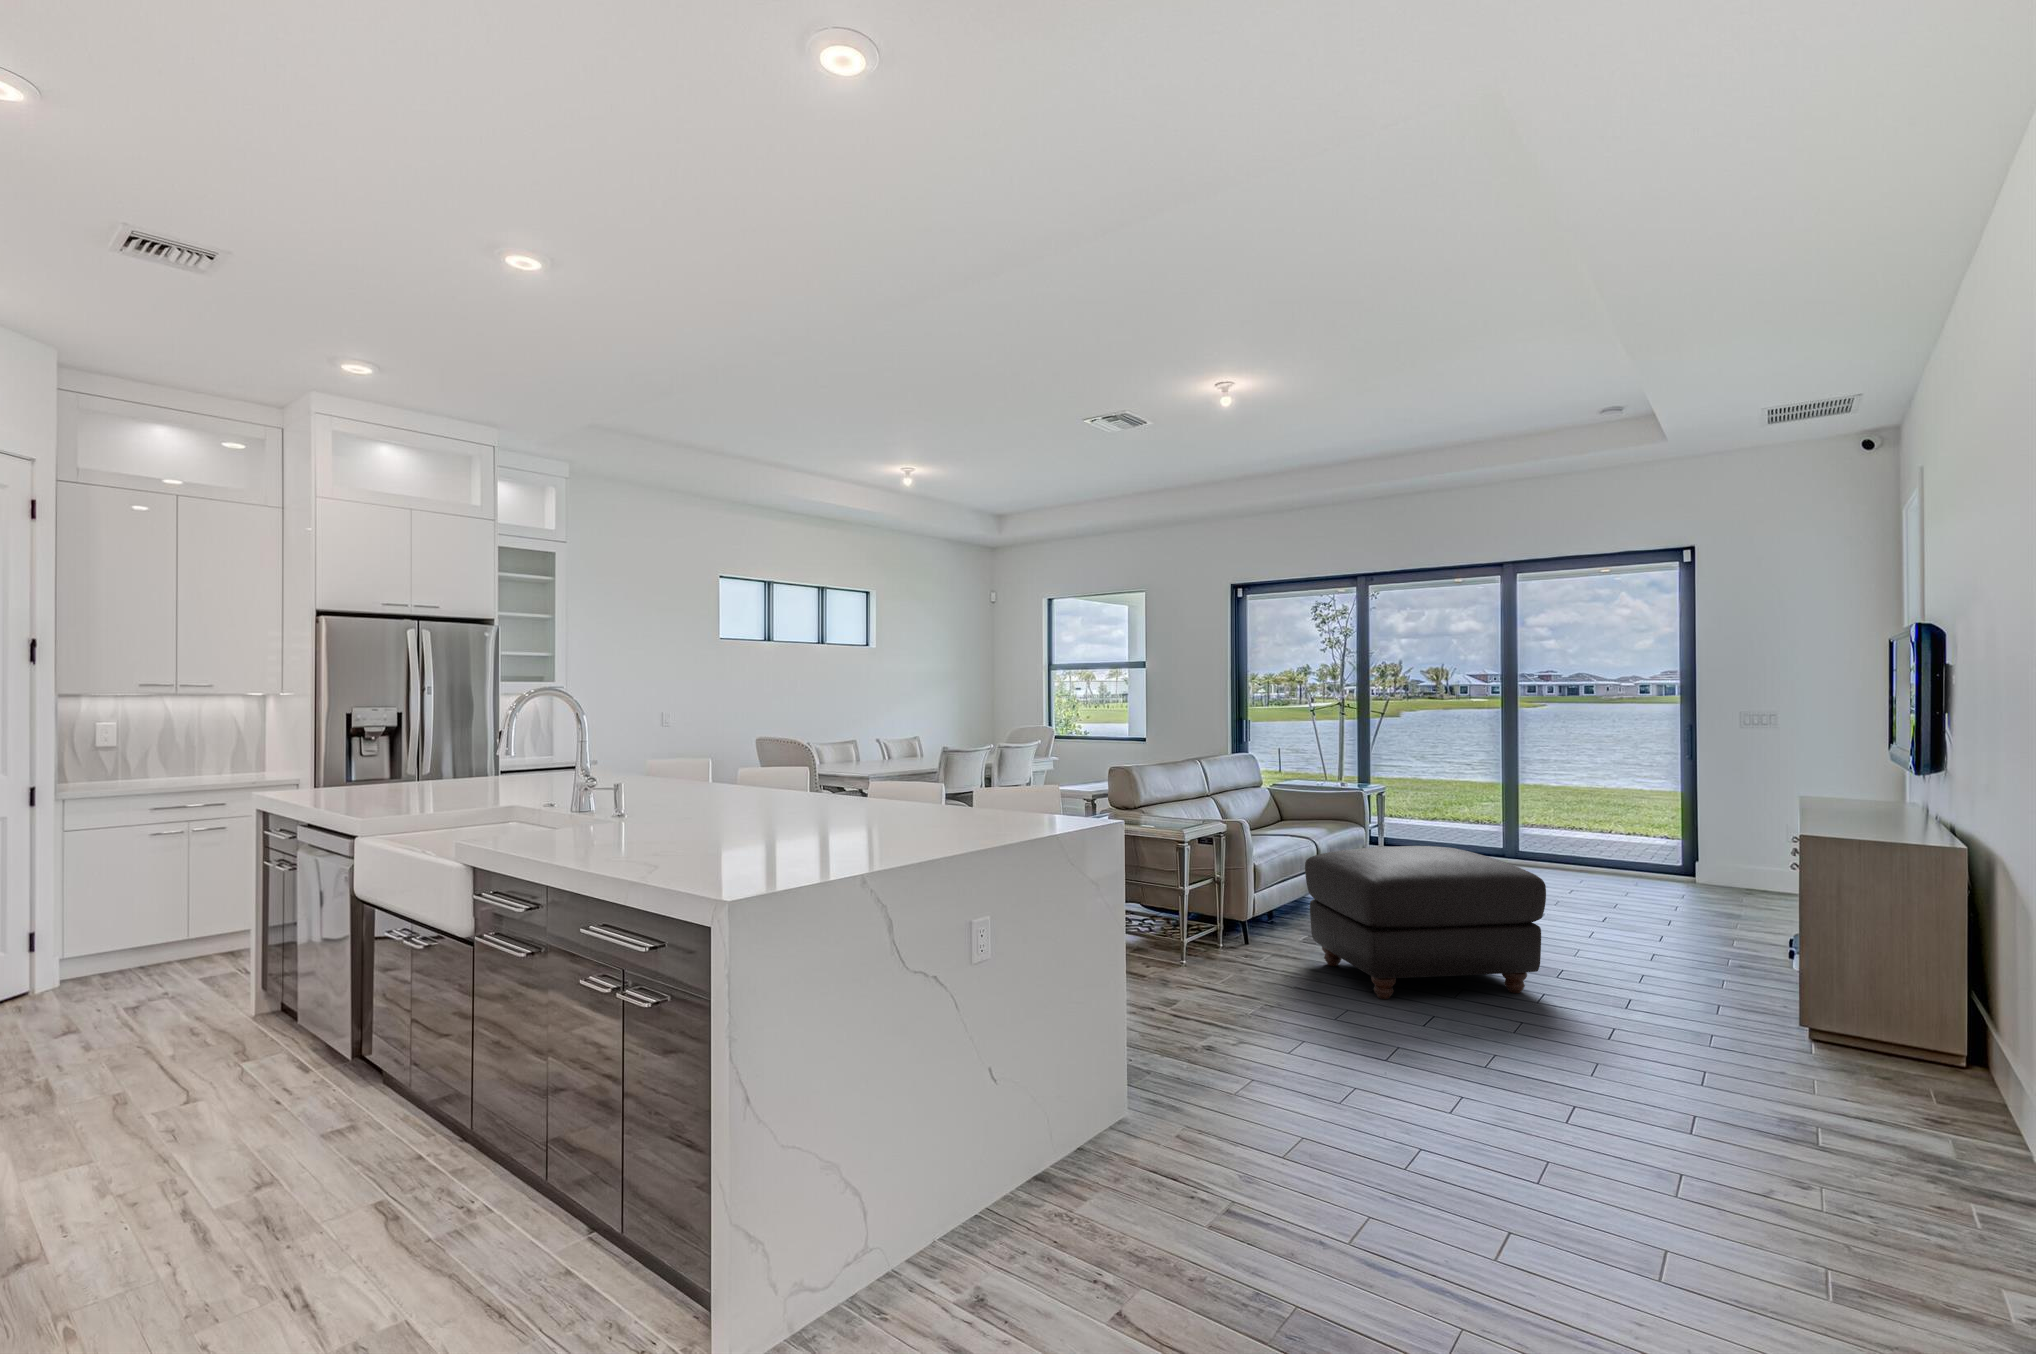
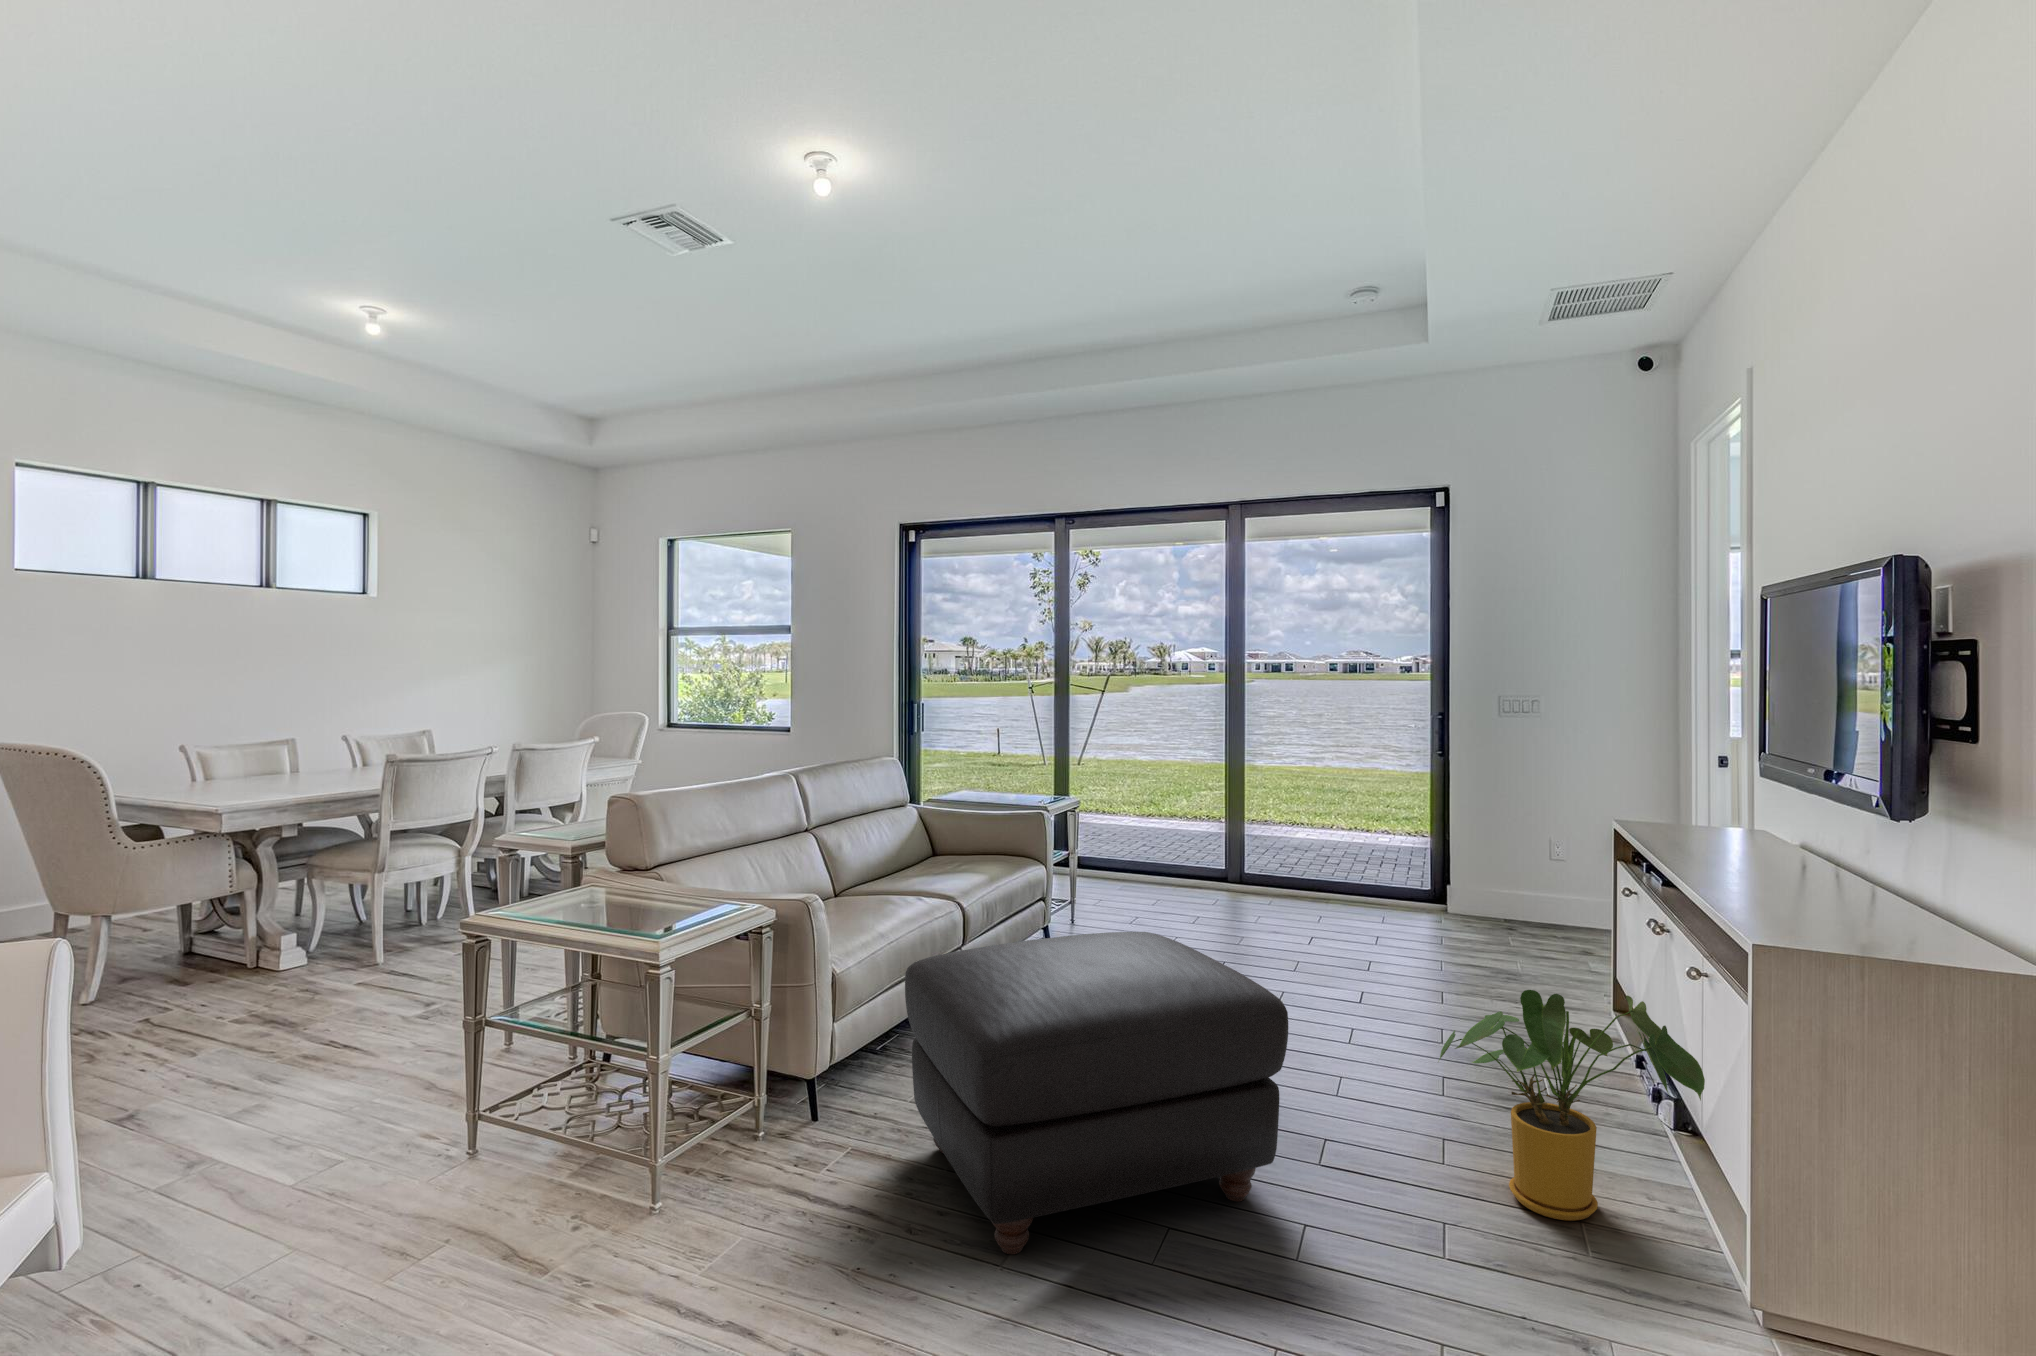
house plant: none [1647,879,1816,1014] -> present [1438,990,1705,1221]

